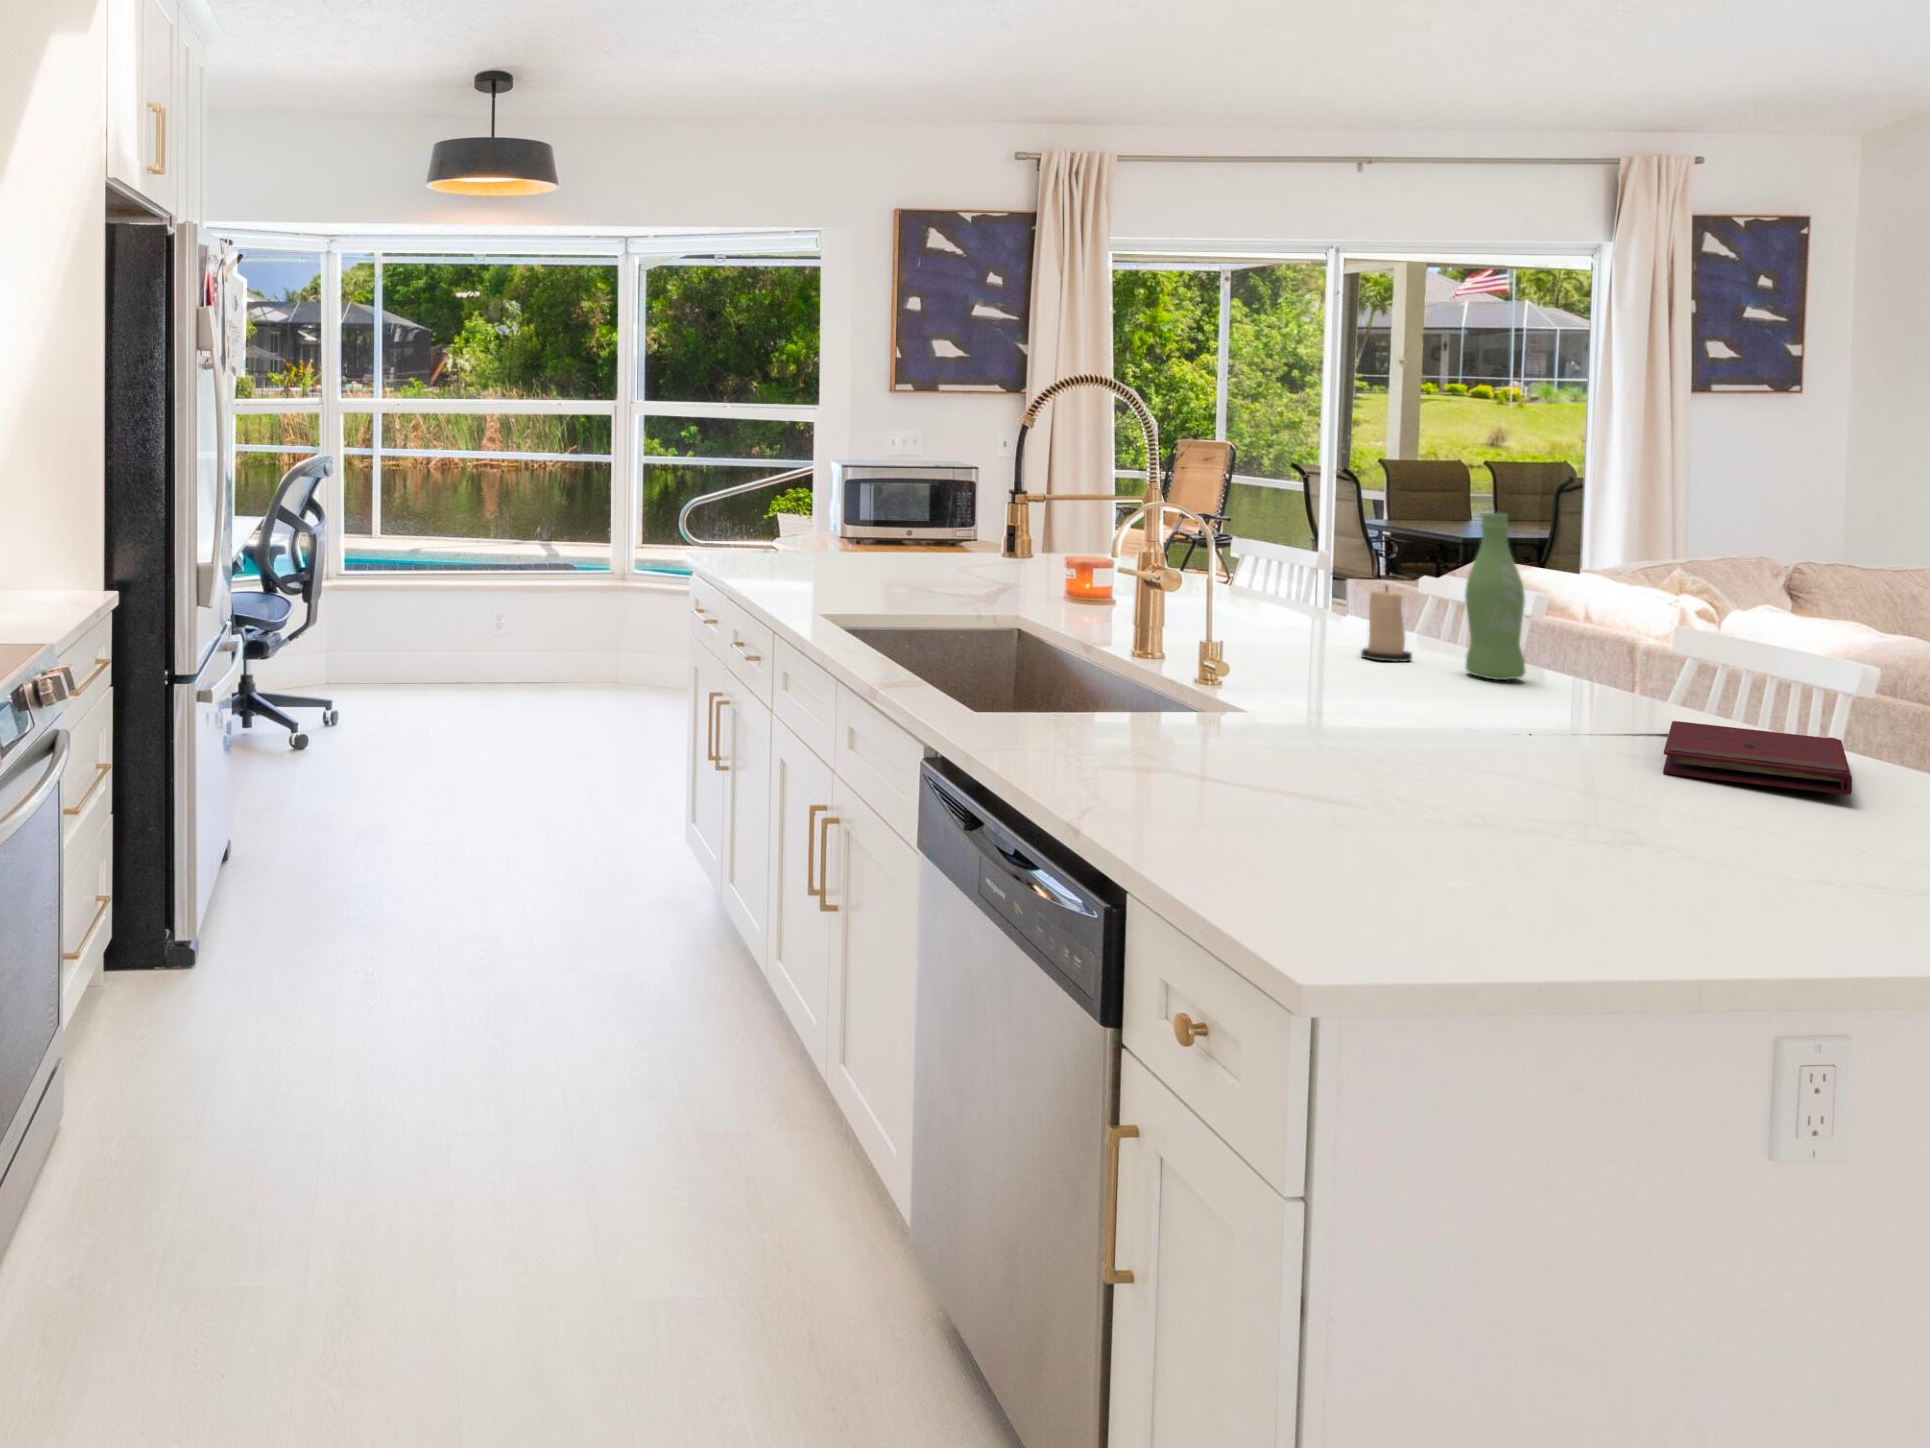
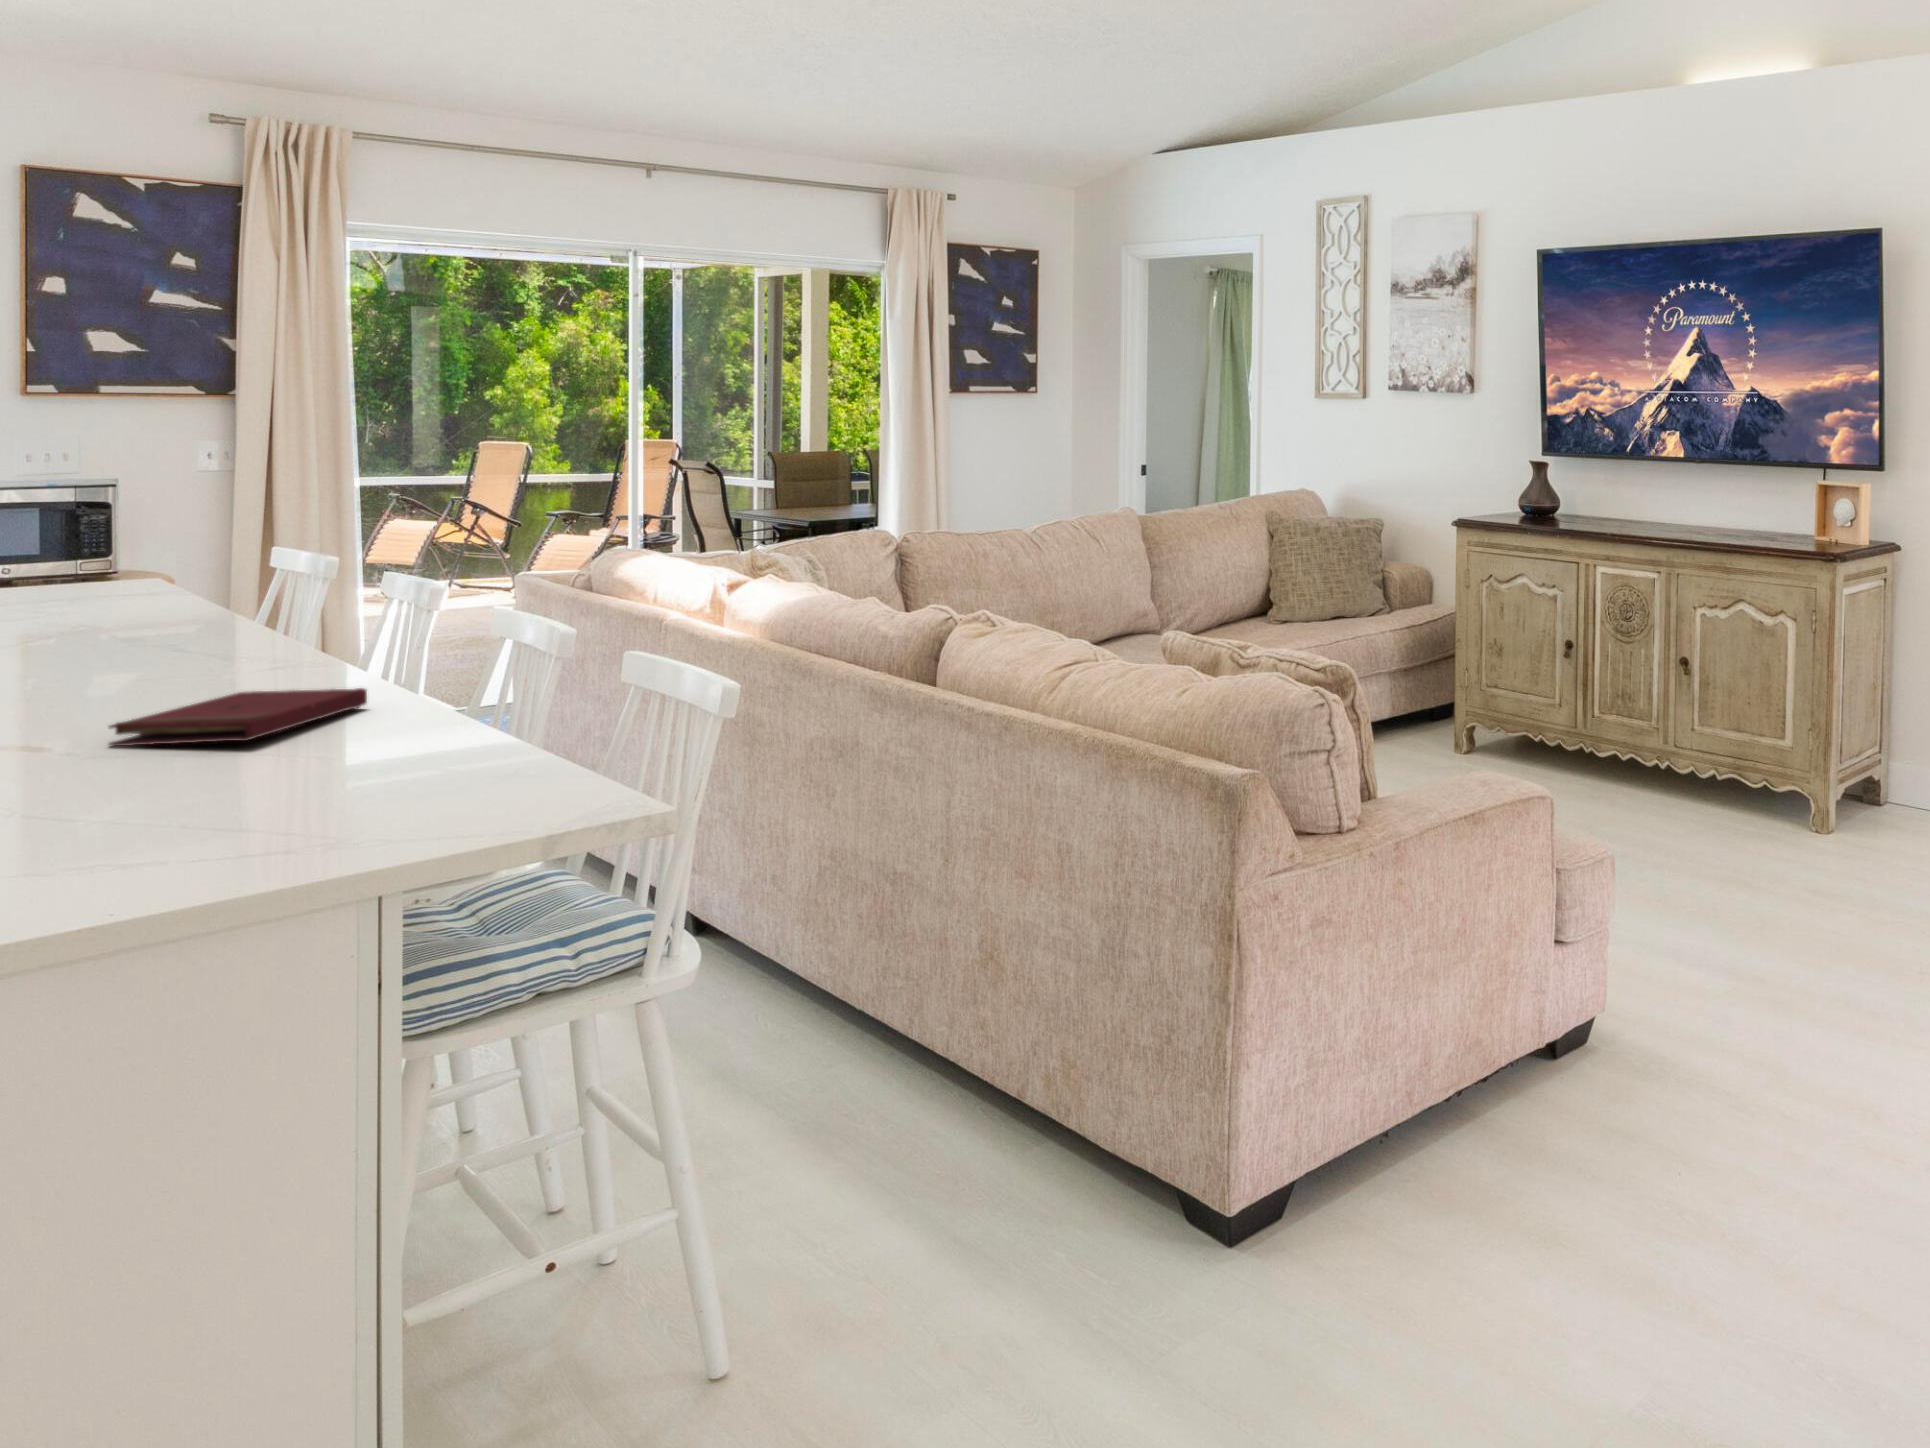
bottle: present [1465,513,1525,680] -> none [148,506,213,672]
candle: present [1361,586,1412,662] -> none [65,586,128,668]

